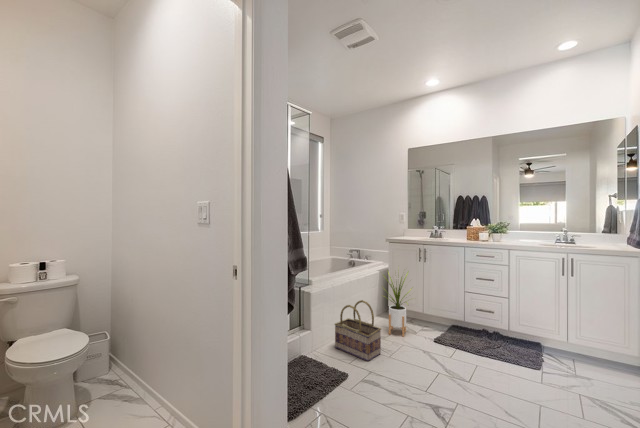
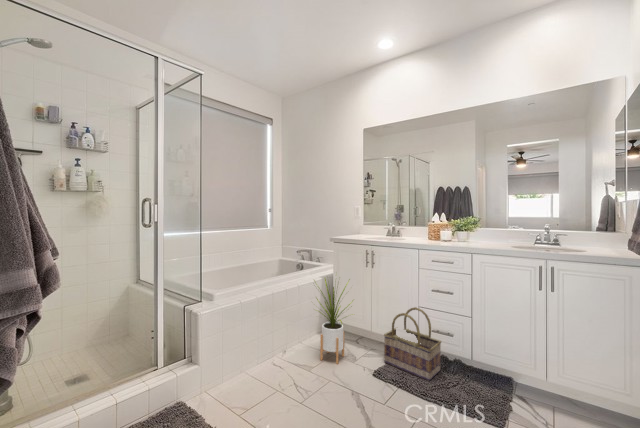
basket: present [335,300,381,361] -> present [384,307,441,381]

